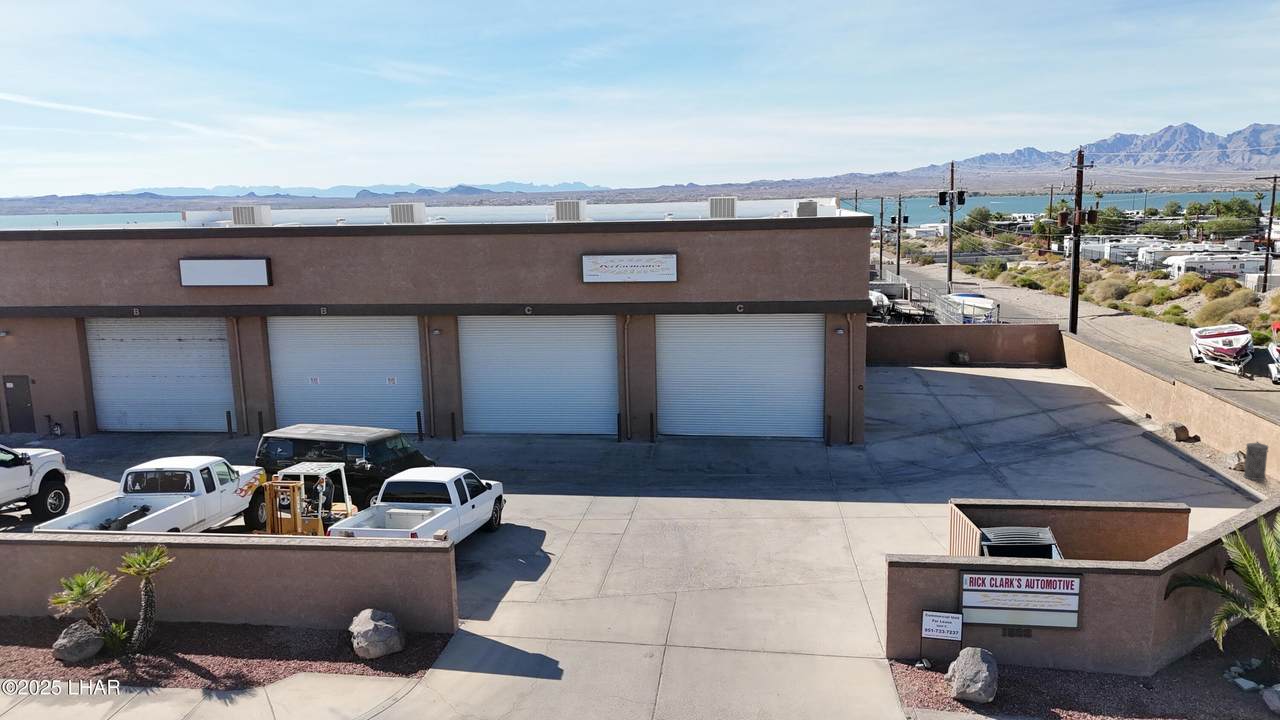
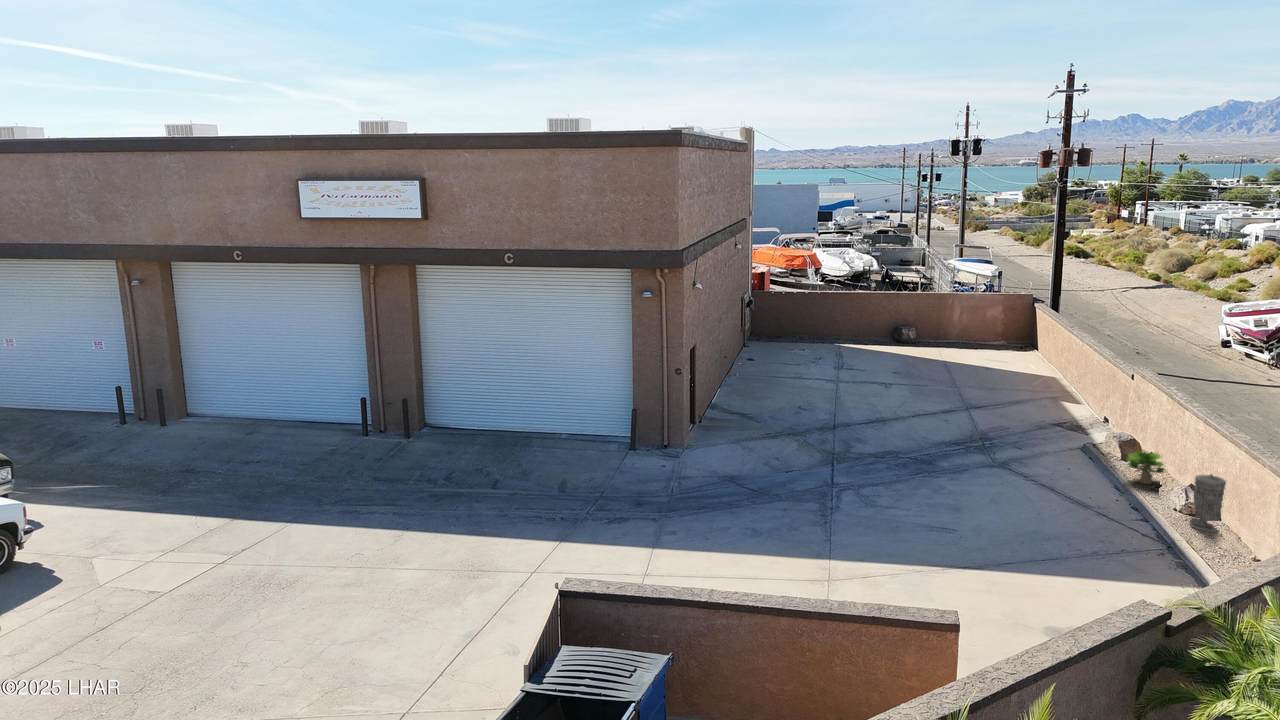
potted plant: none [1185,430,1218,454] -> present [1127,451,1167,484]

